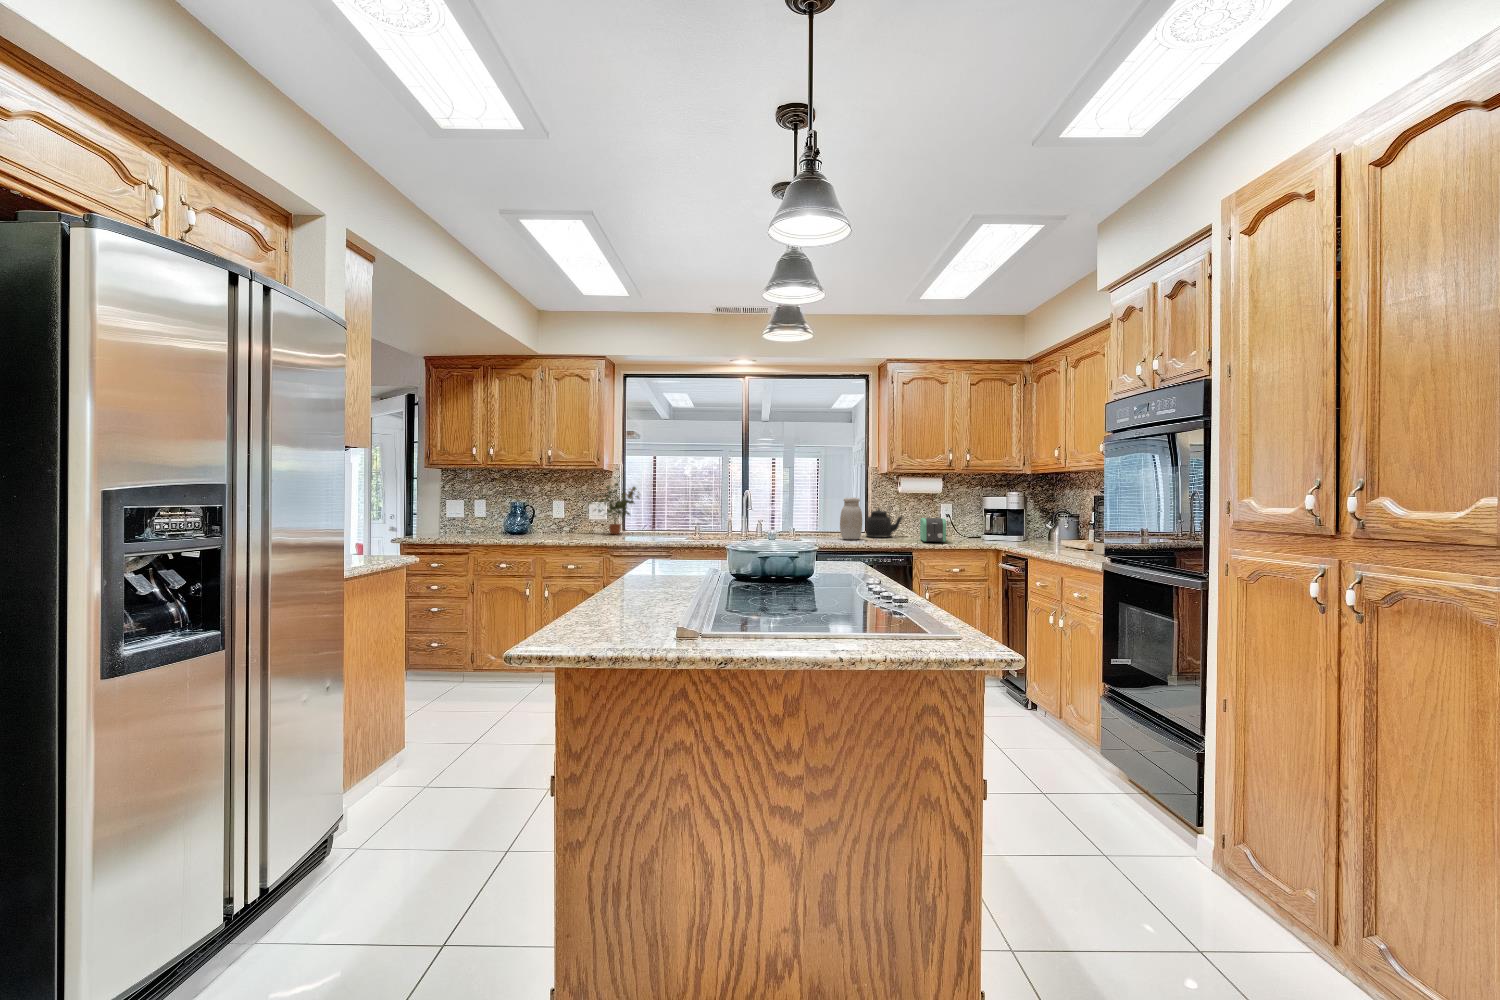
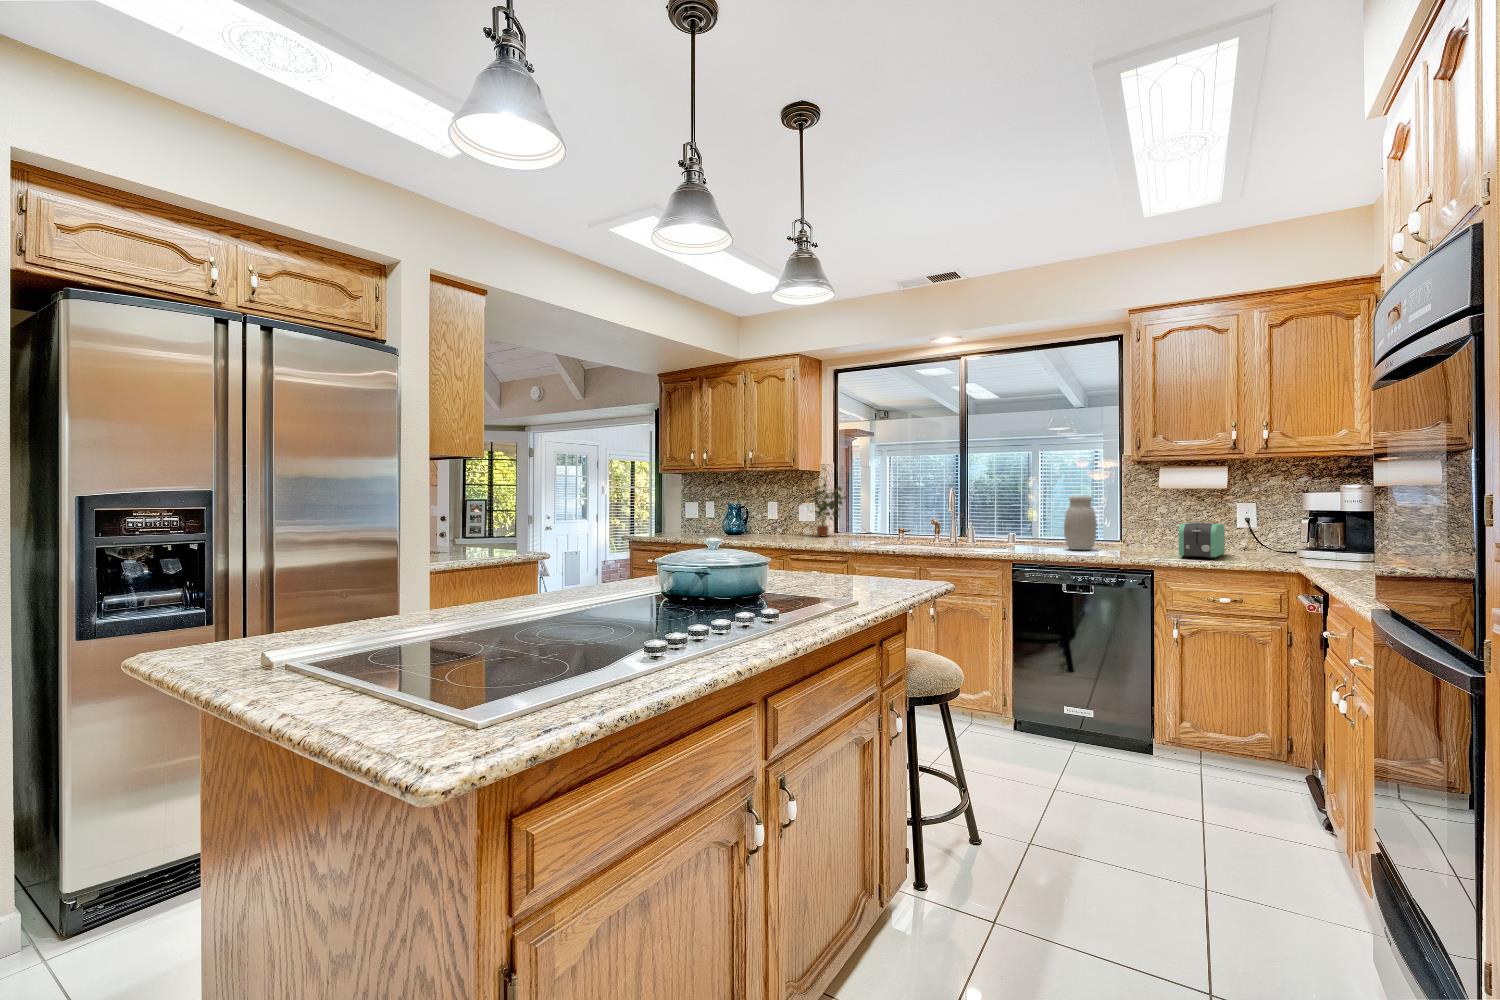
kettle: present [866,508,903,537] -> none [1112,500,1170,548]

